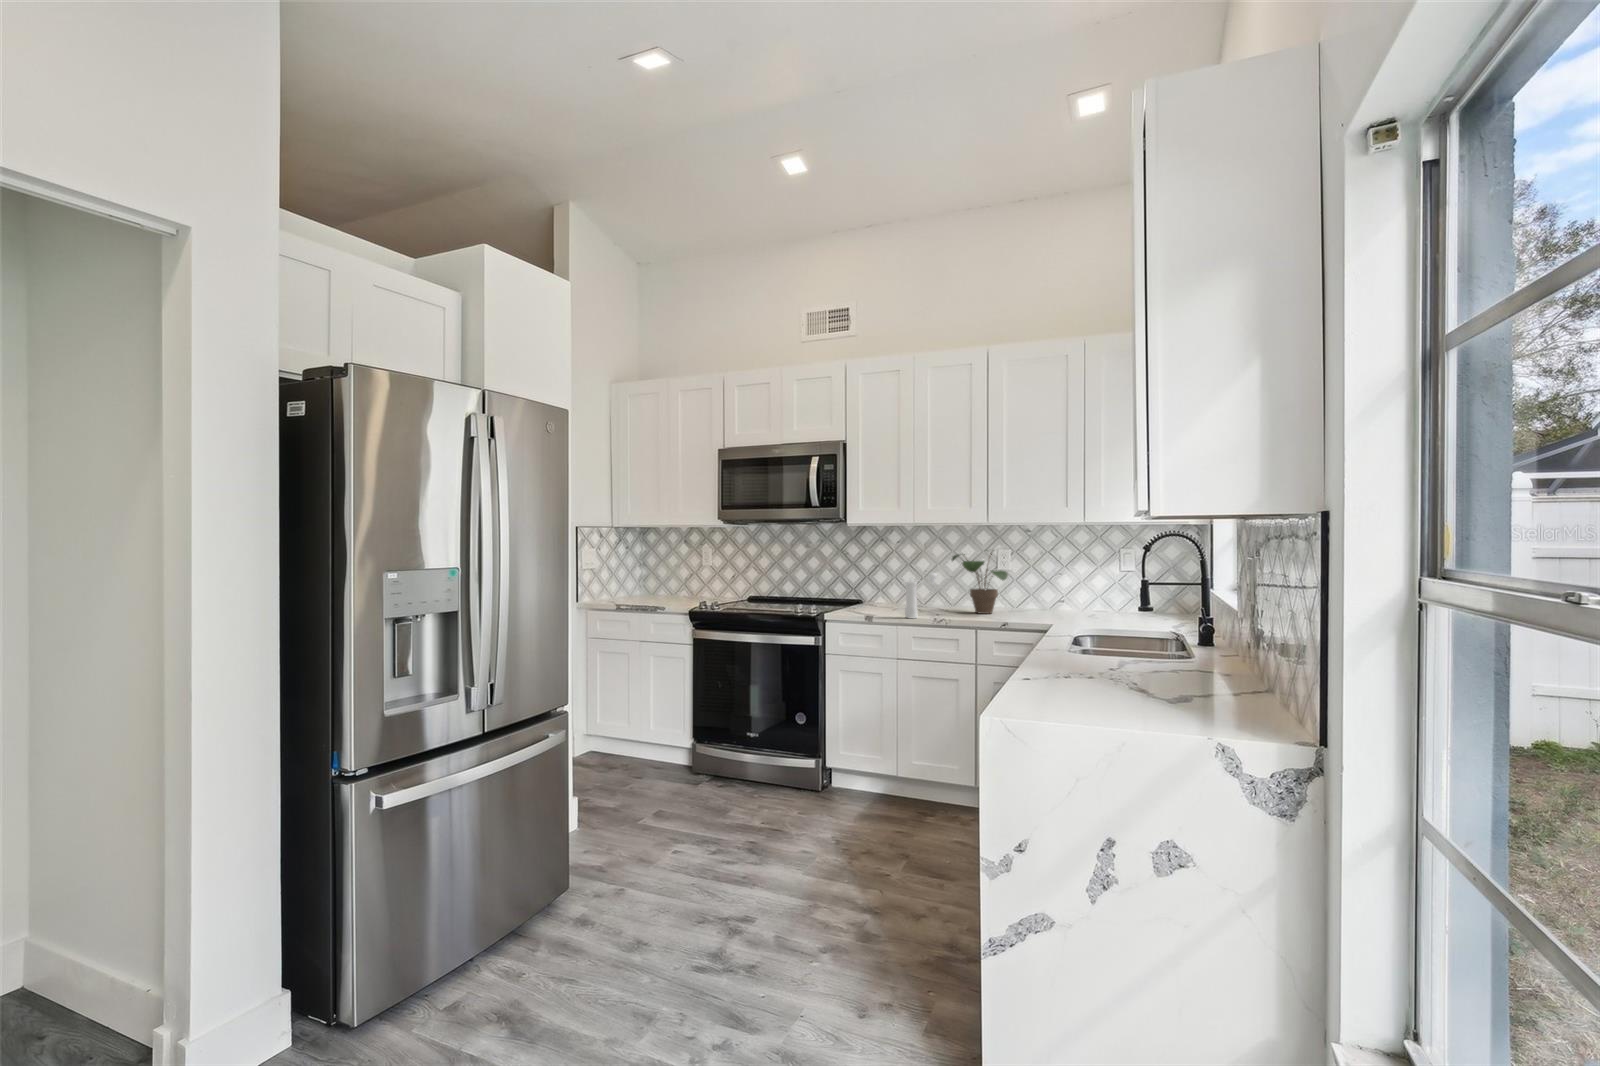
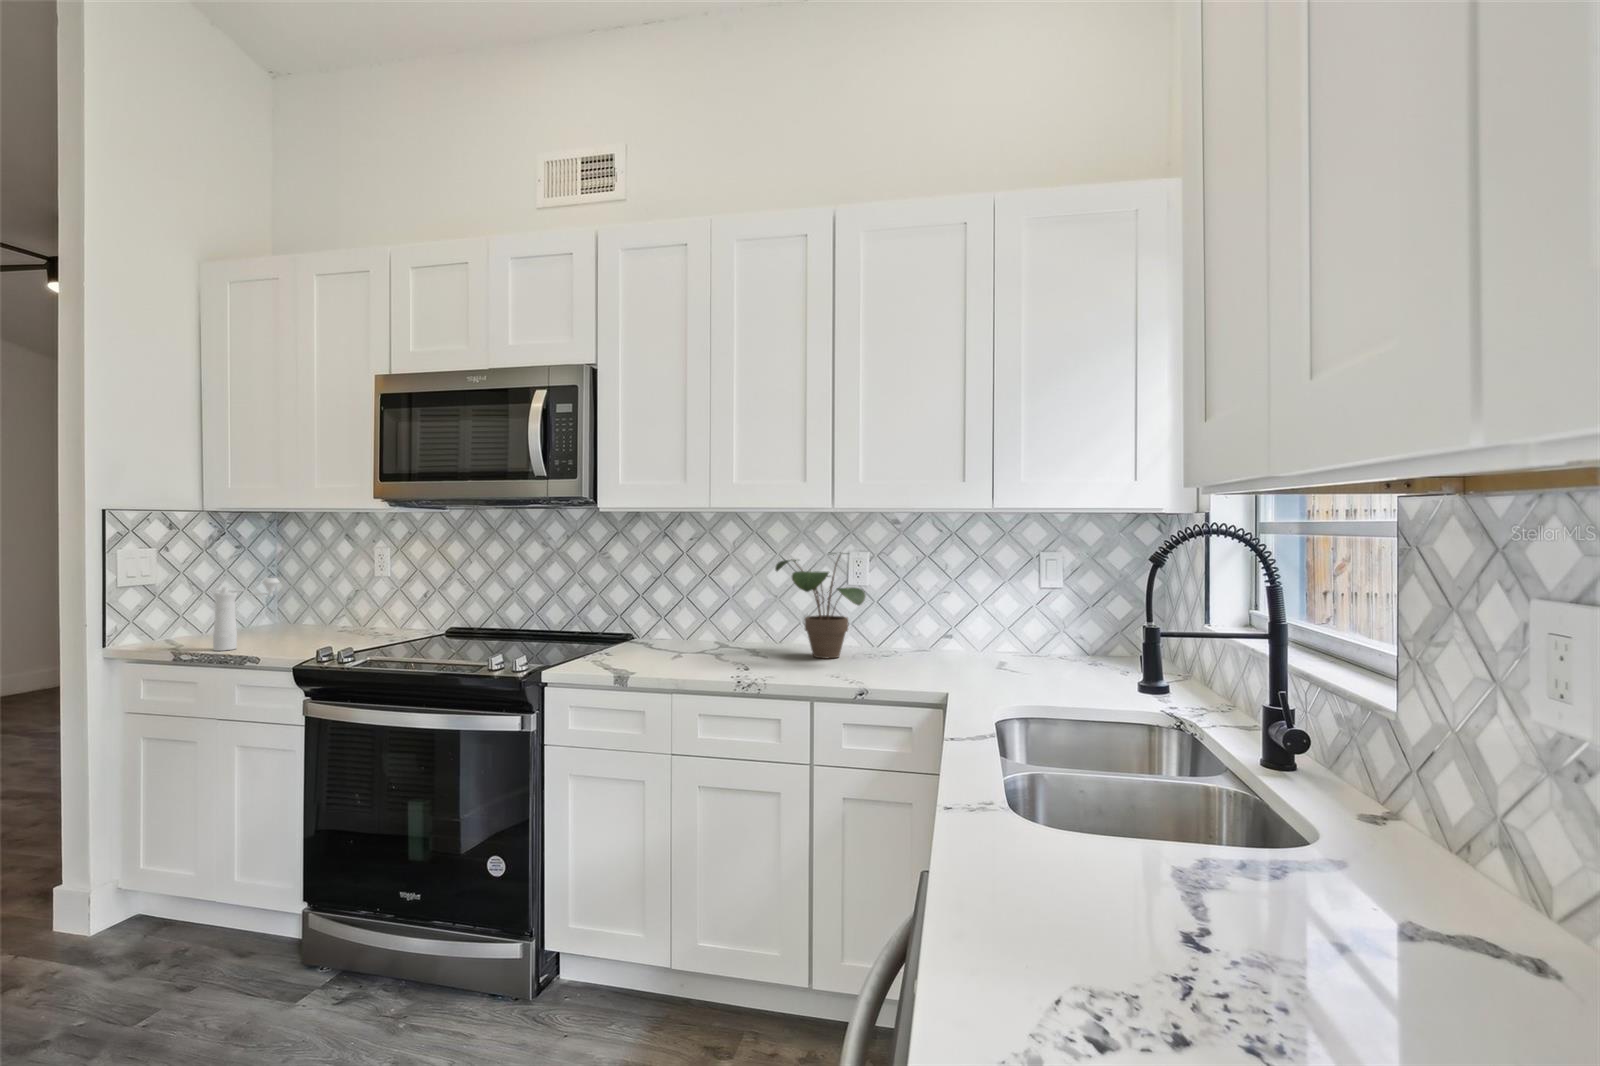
pepper mill: present [905,573,937,618] -> present [213,578,279,651]

